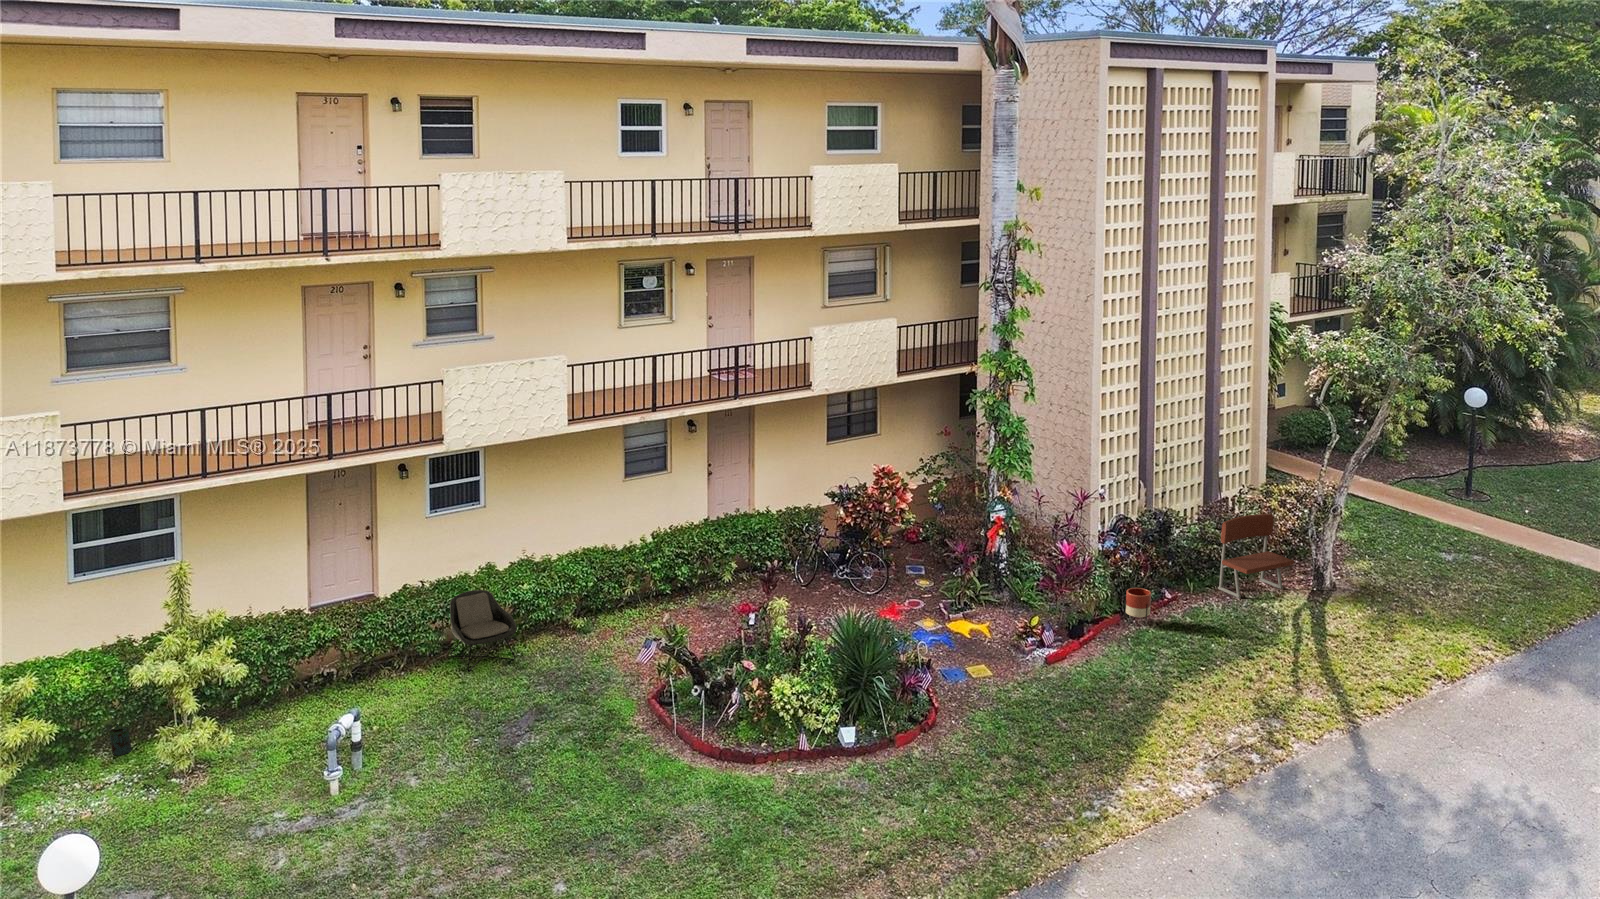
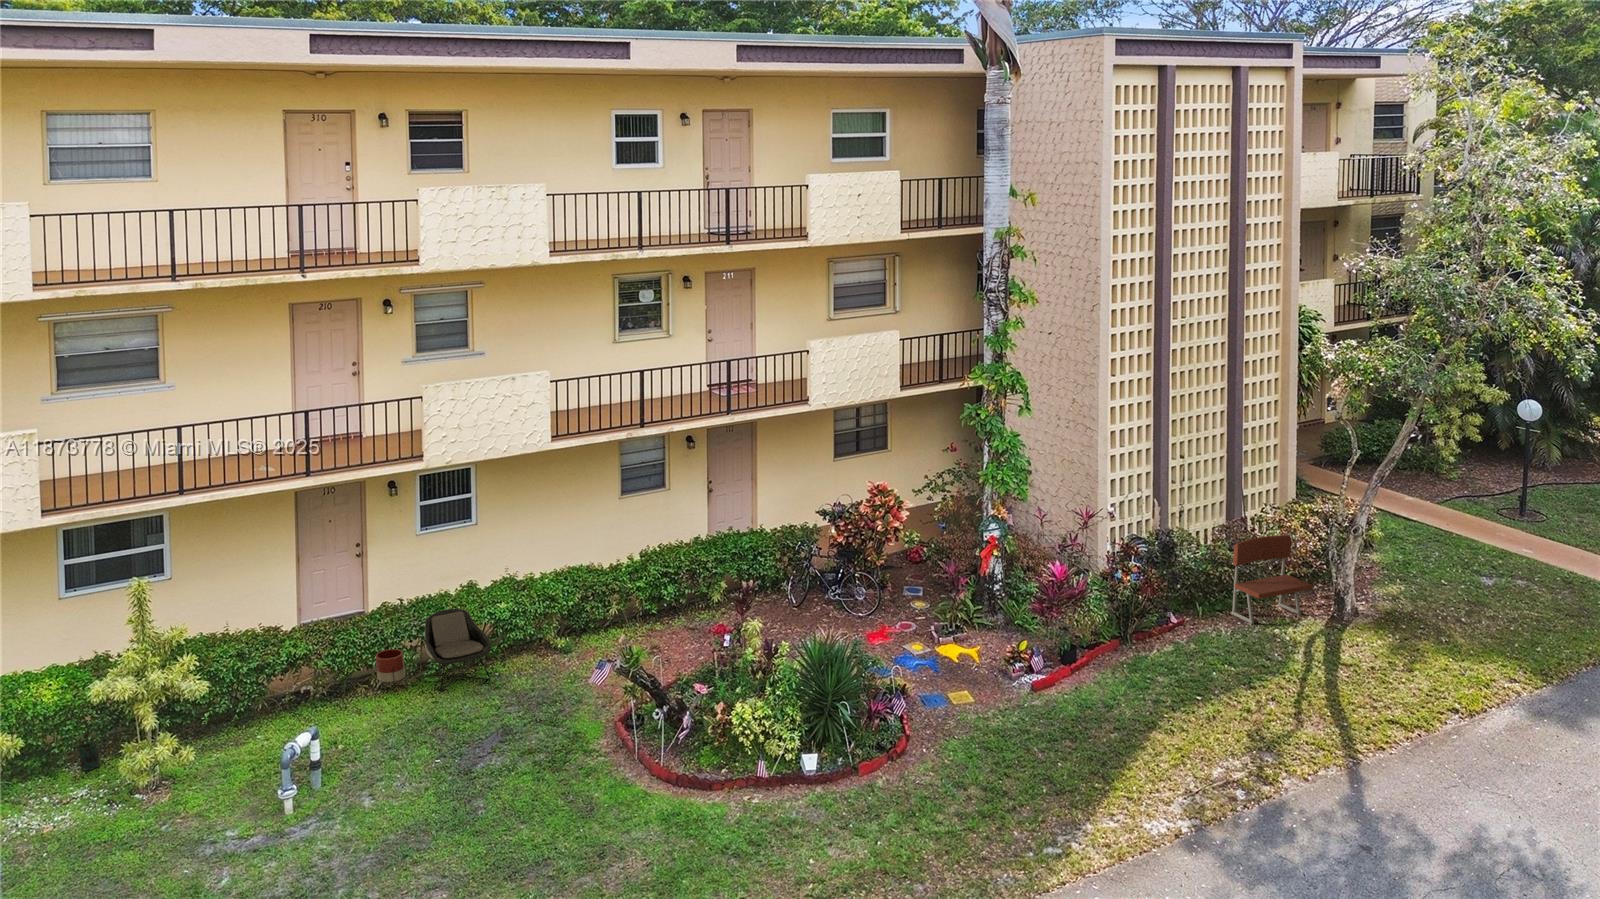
planter: present [1125,588,1151,626] -> present [375,649,405,692]

